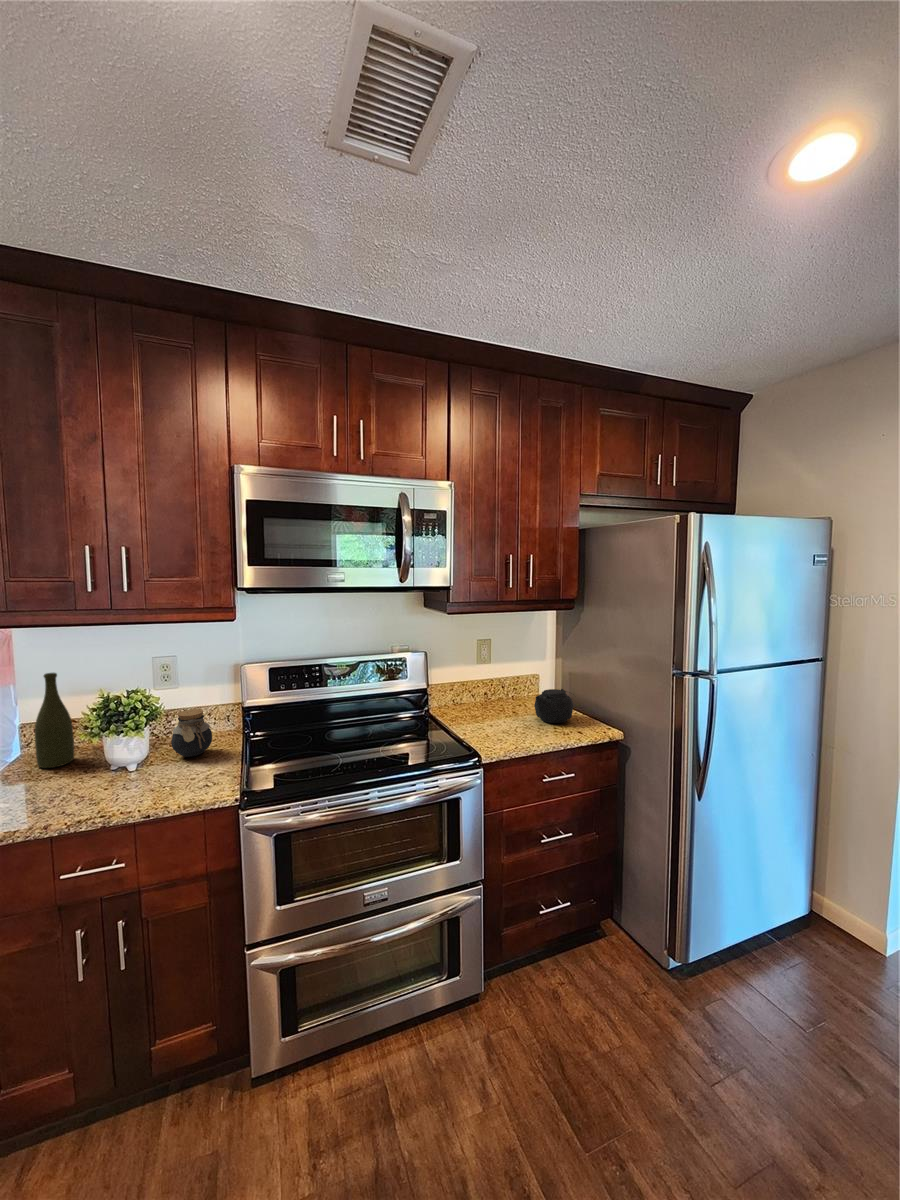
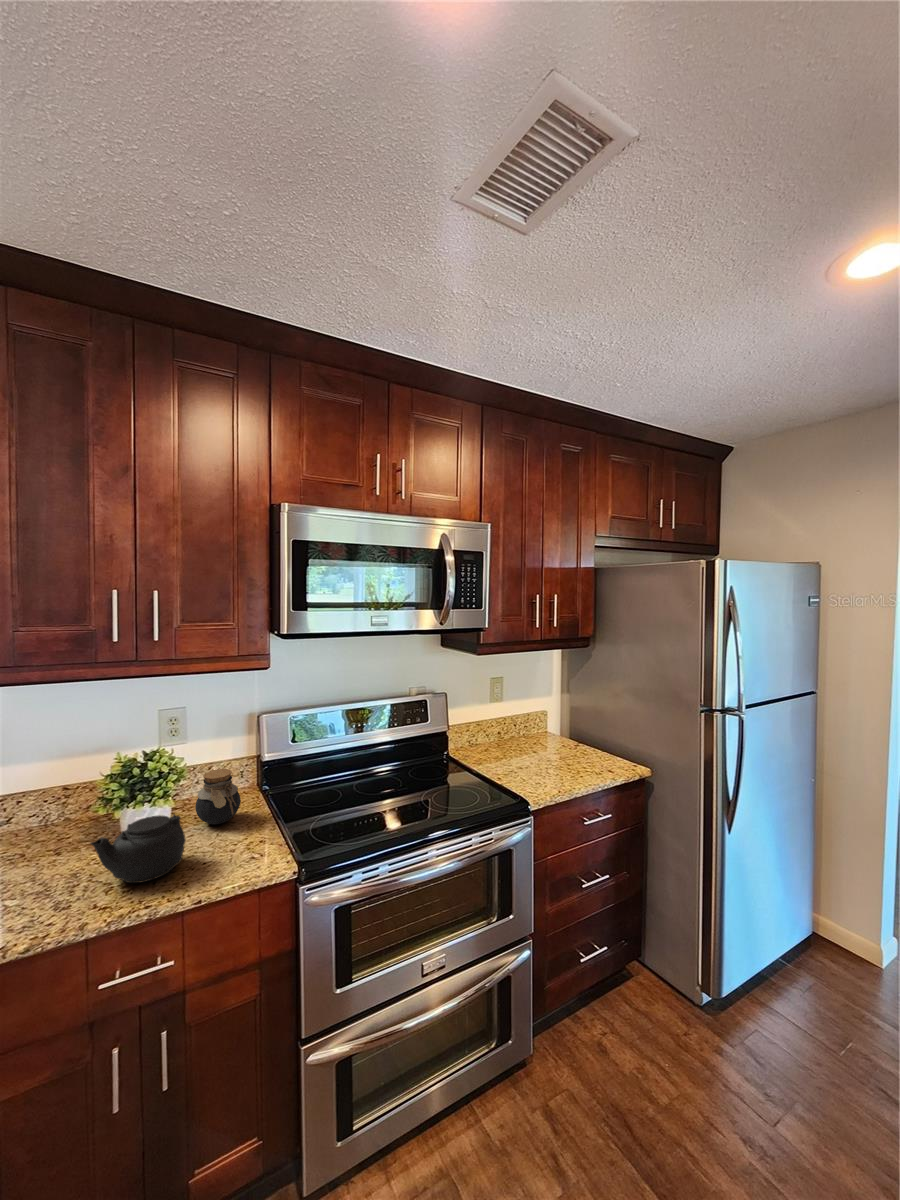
bottle: present [35,673,74,768] -> none [33,736,78,851]
teapot: present [534,689,573,723] -> present [90,814,186,883]

